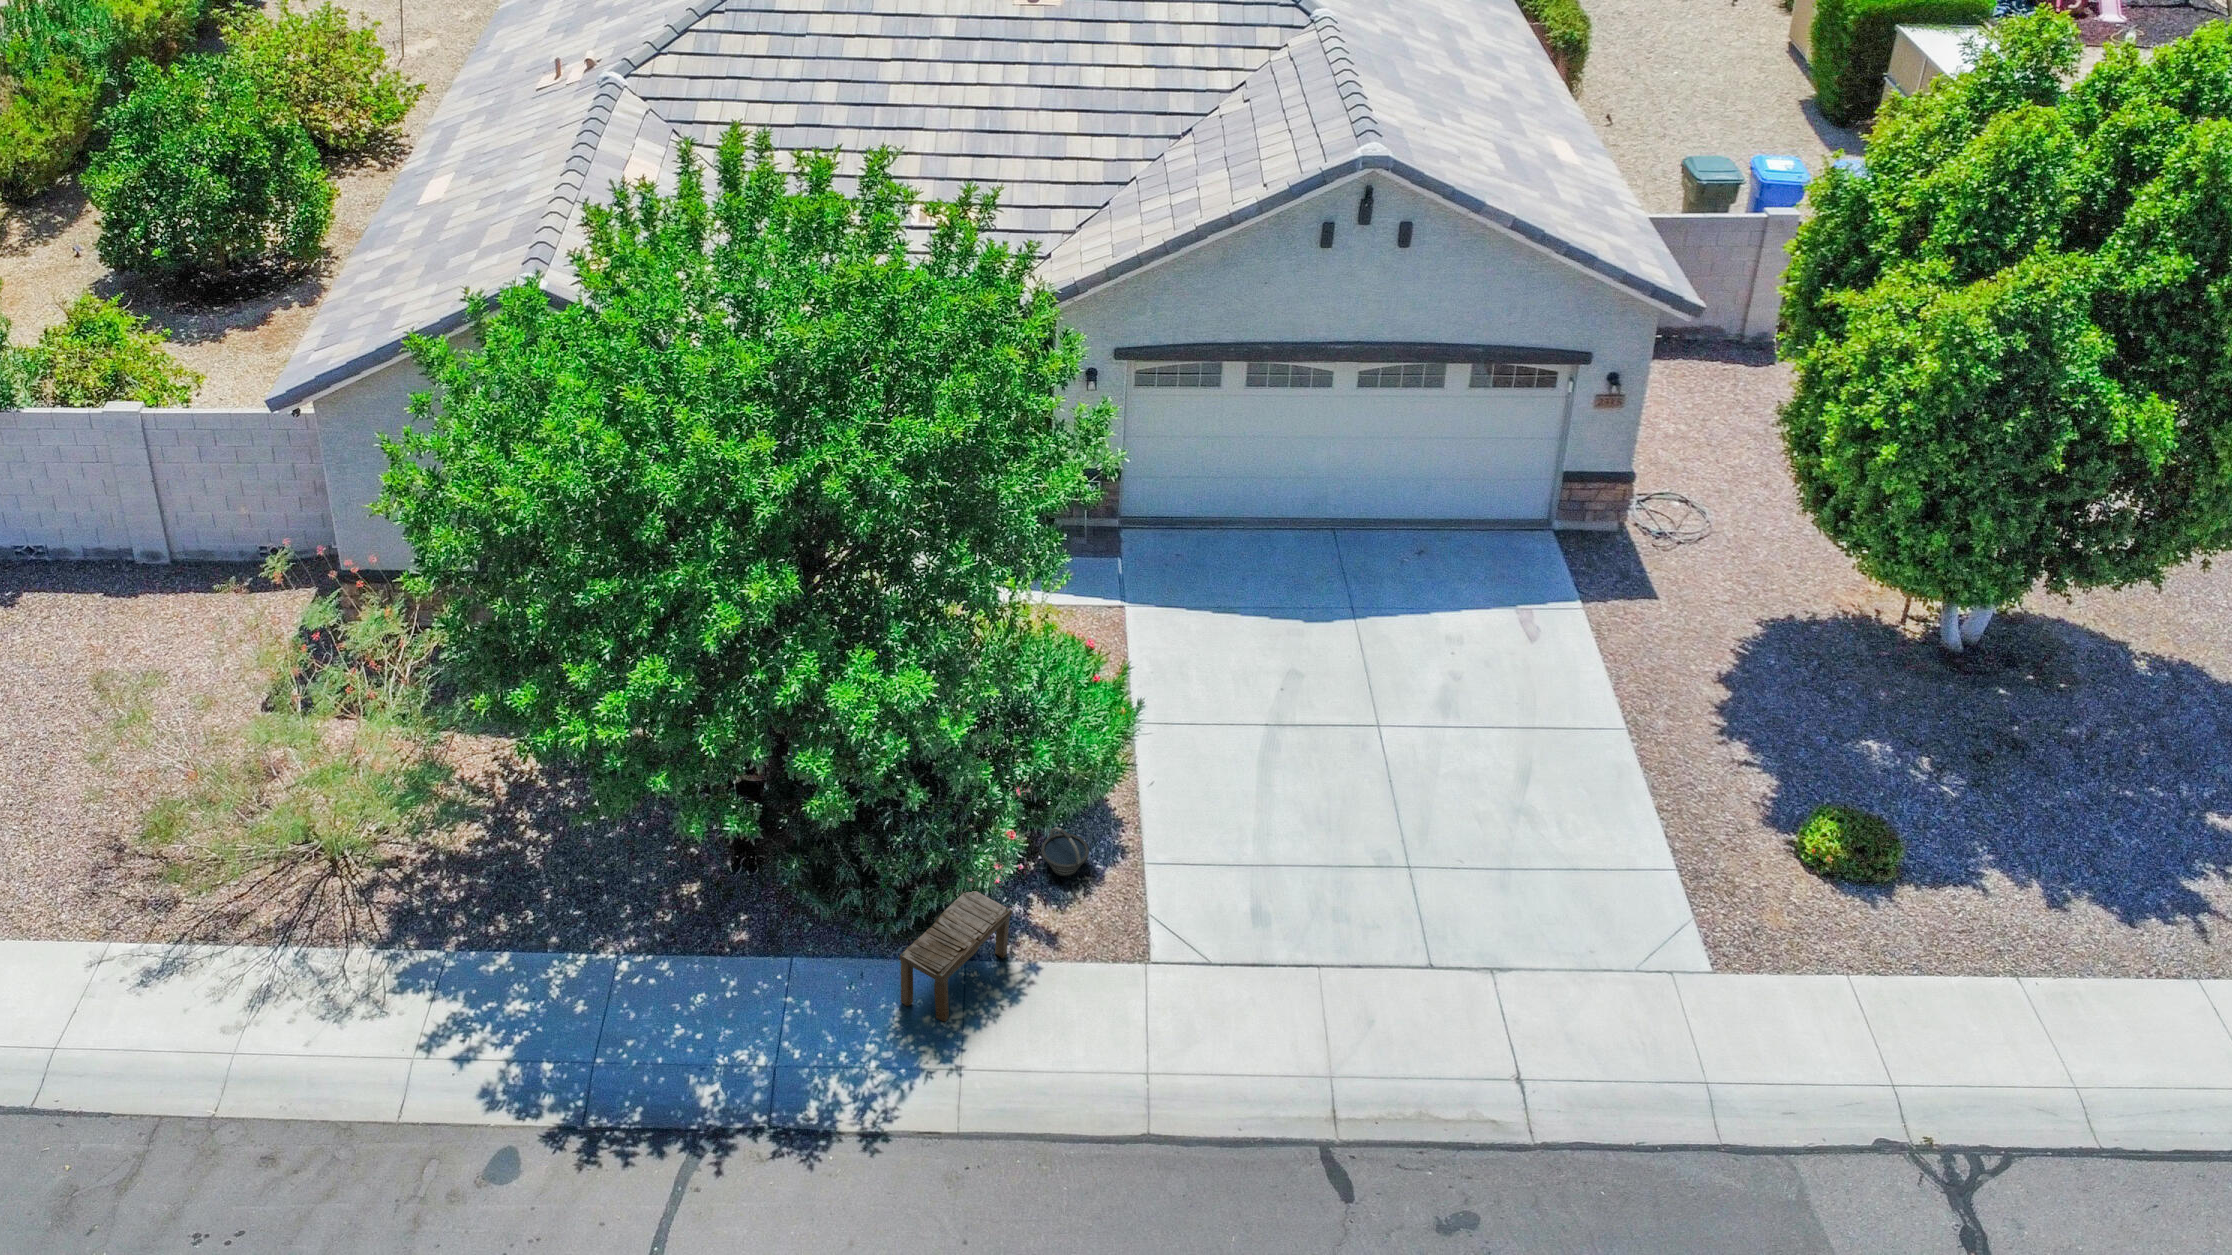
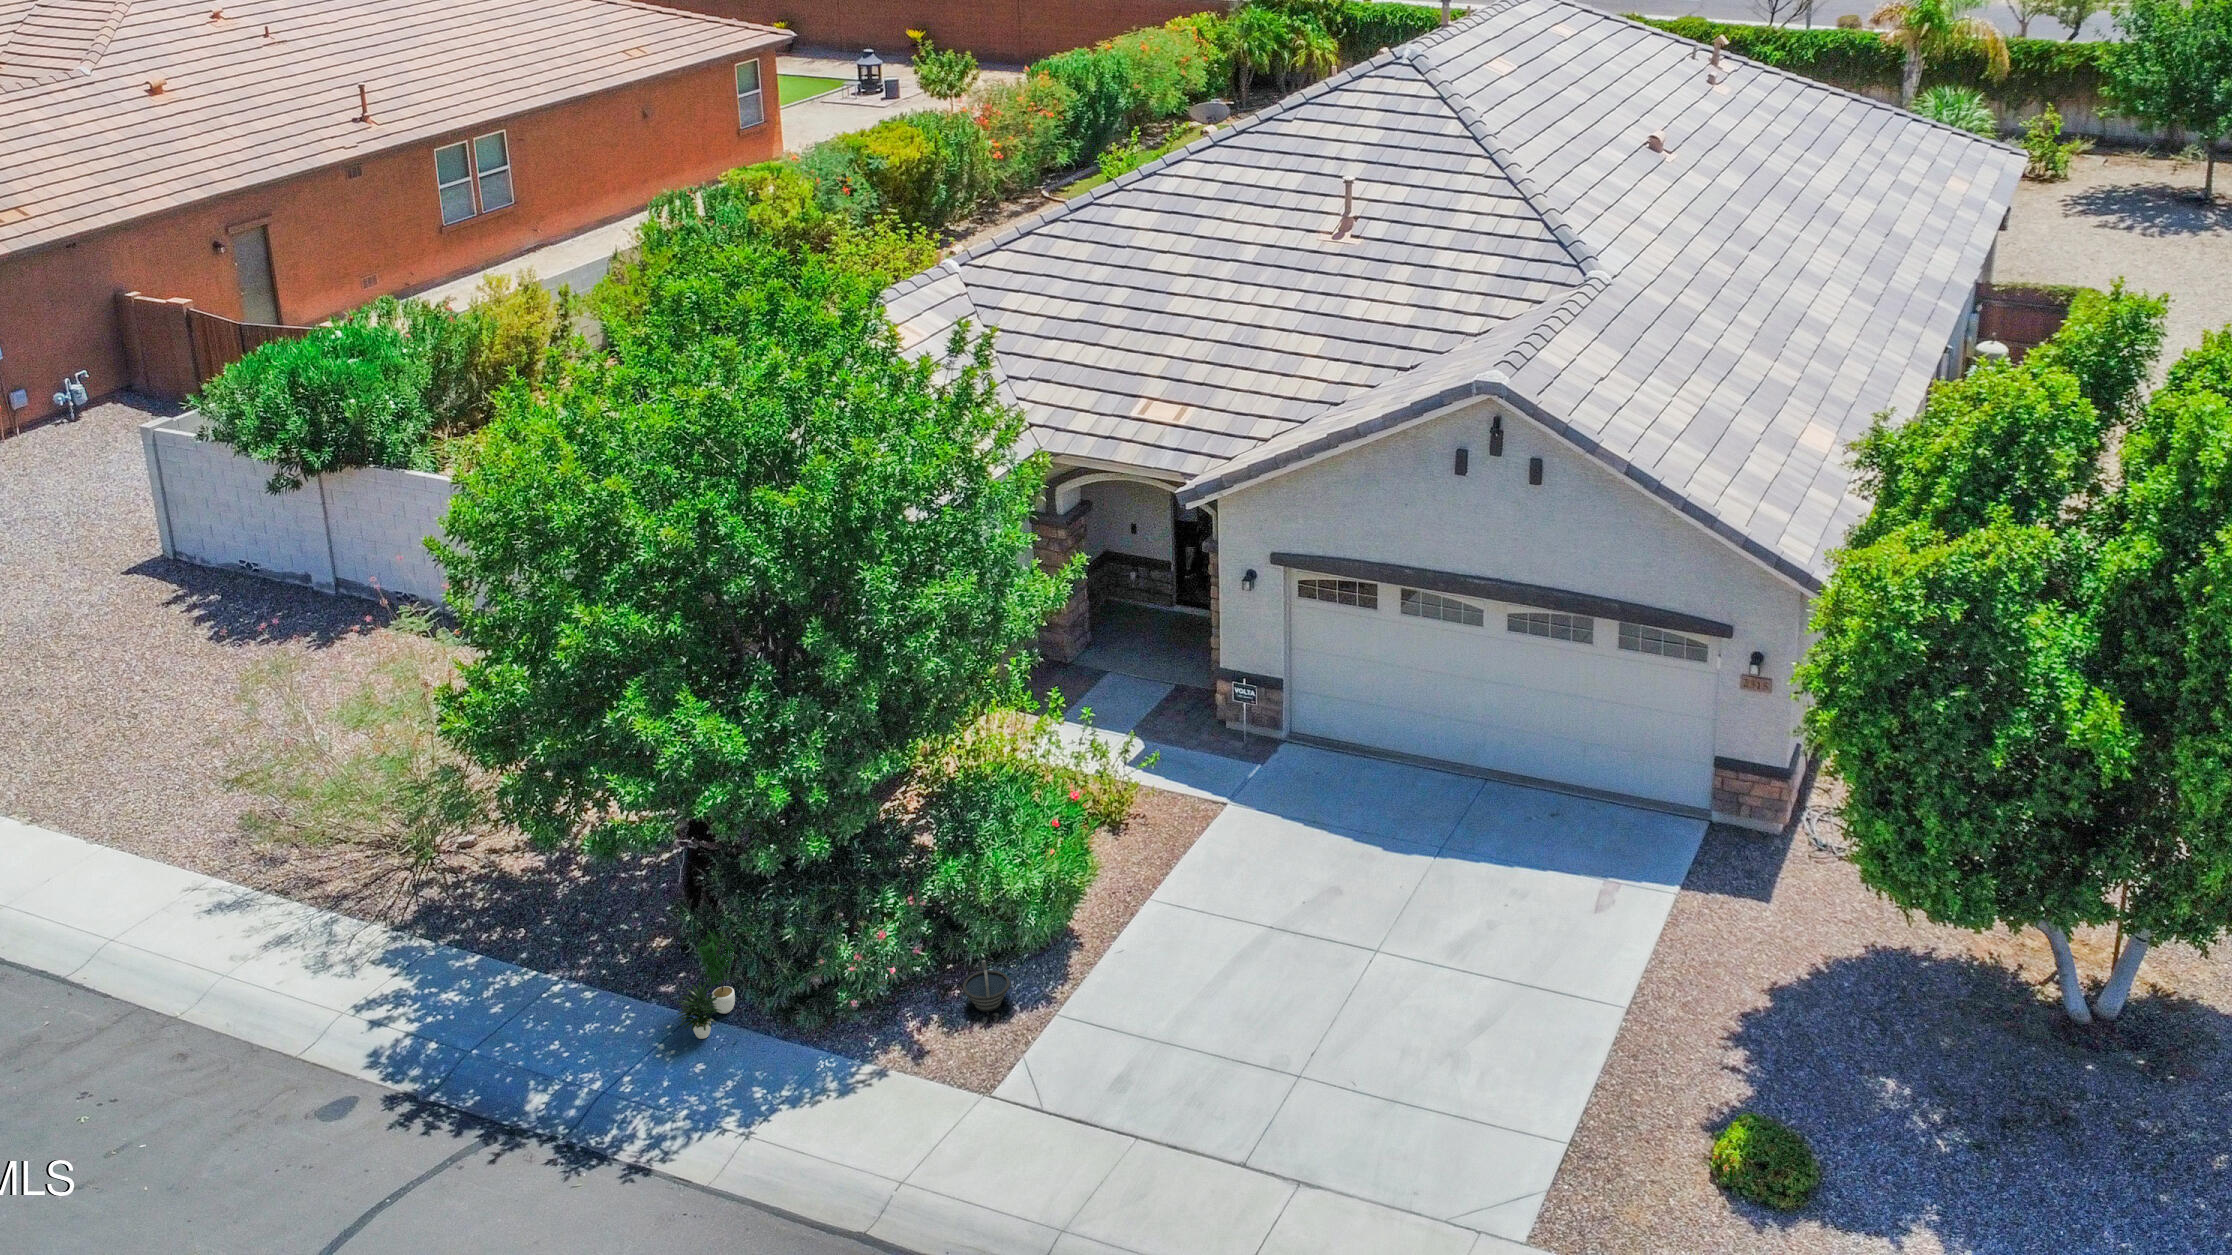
potted plant: none [792,869,837,982] -> present [677,930,735,1039]
bench: present [900,891,1012,1022] -> none [747,982,874,1095]

